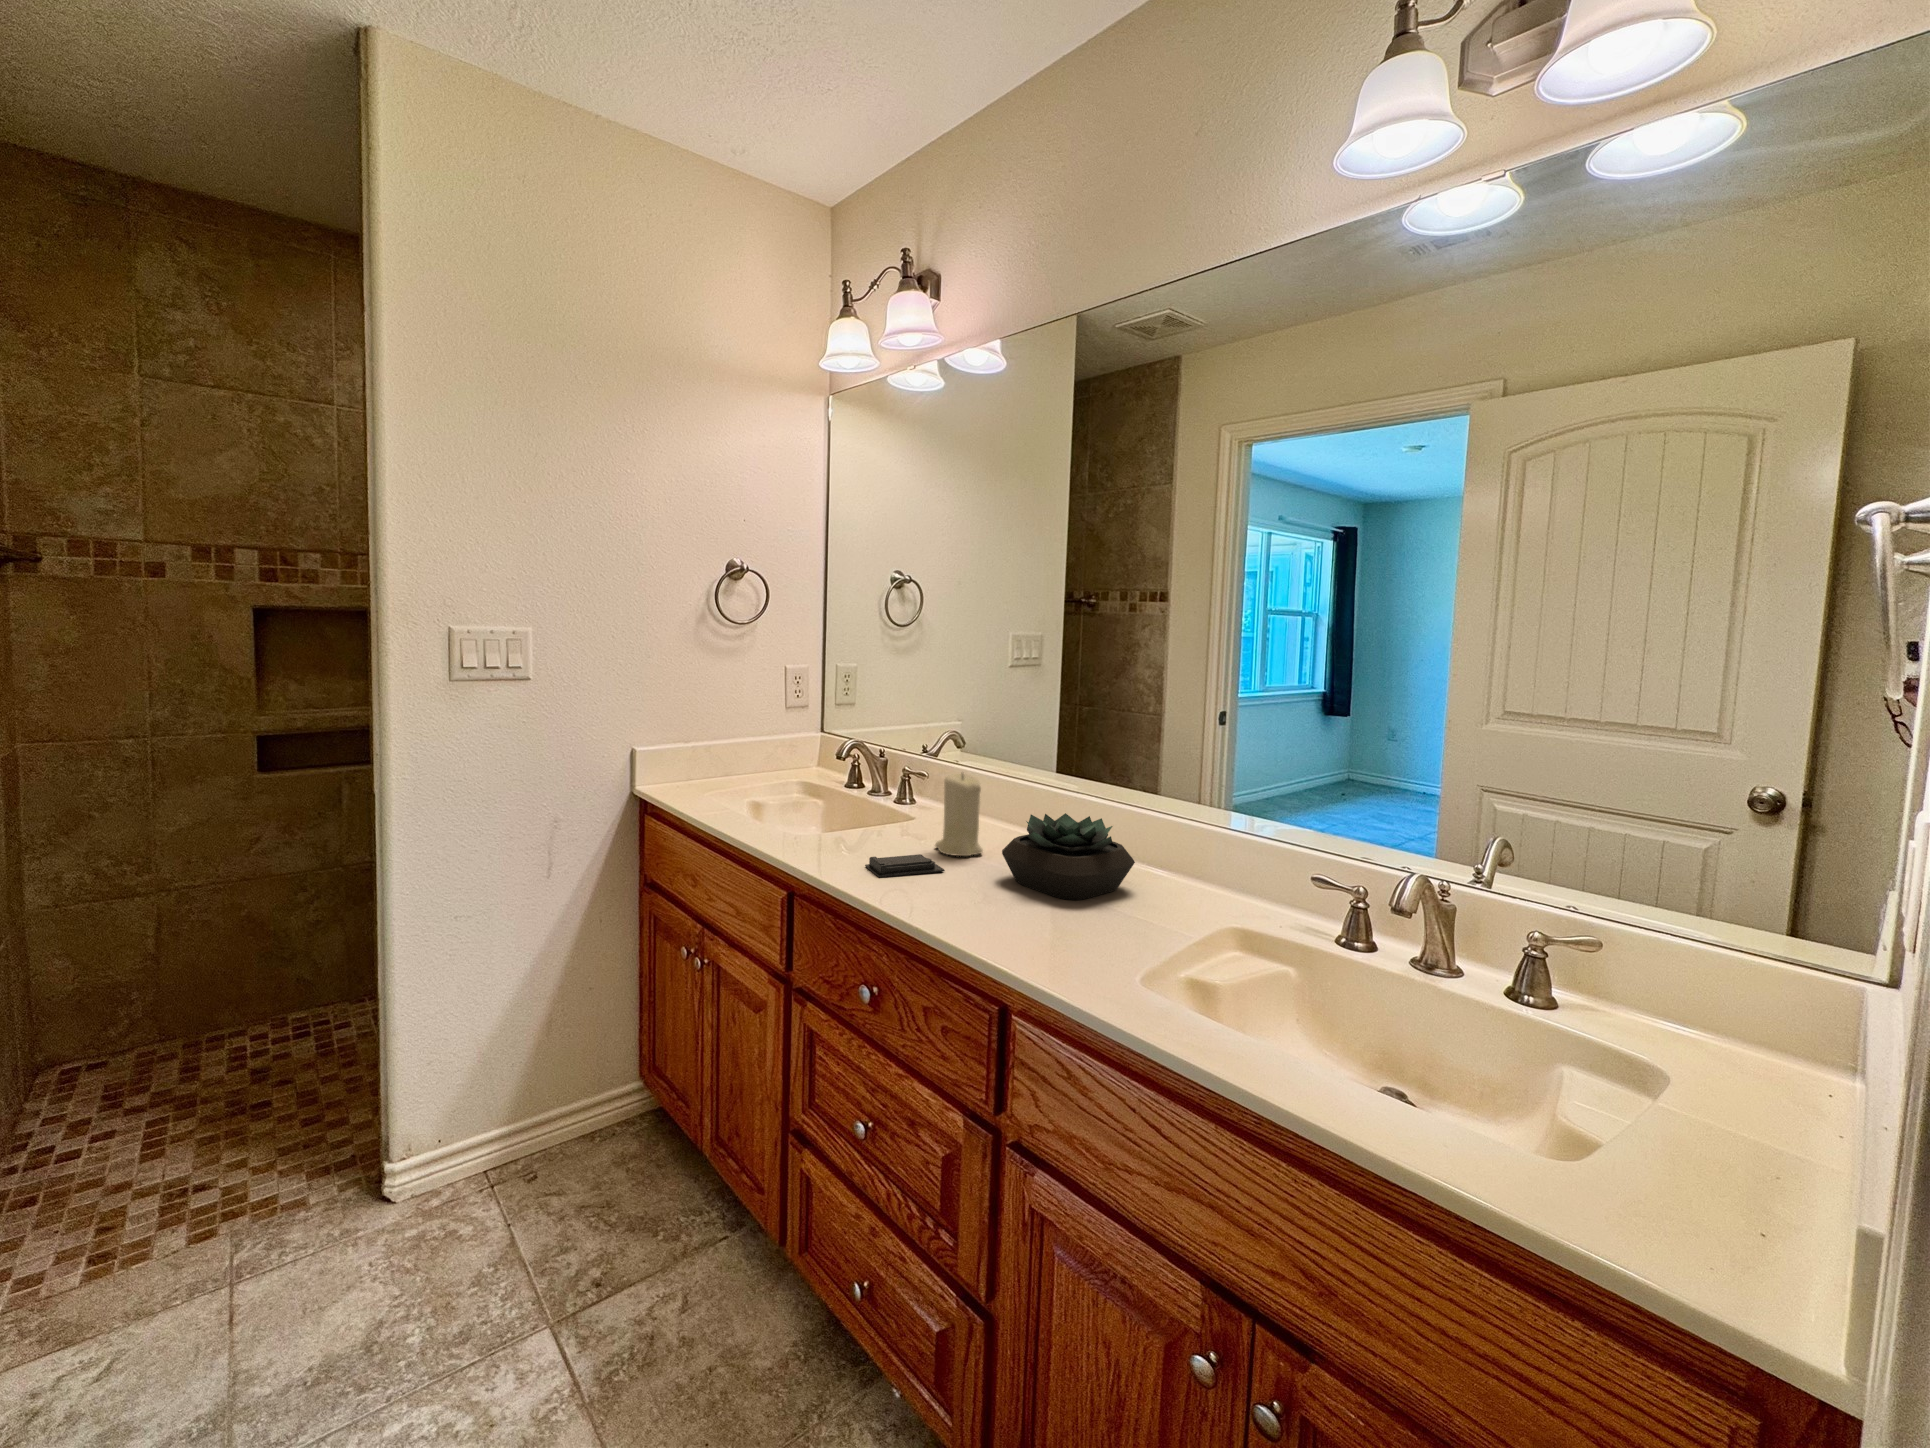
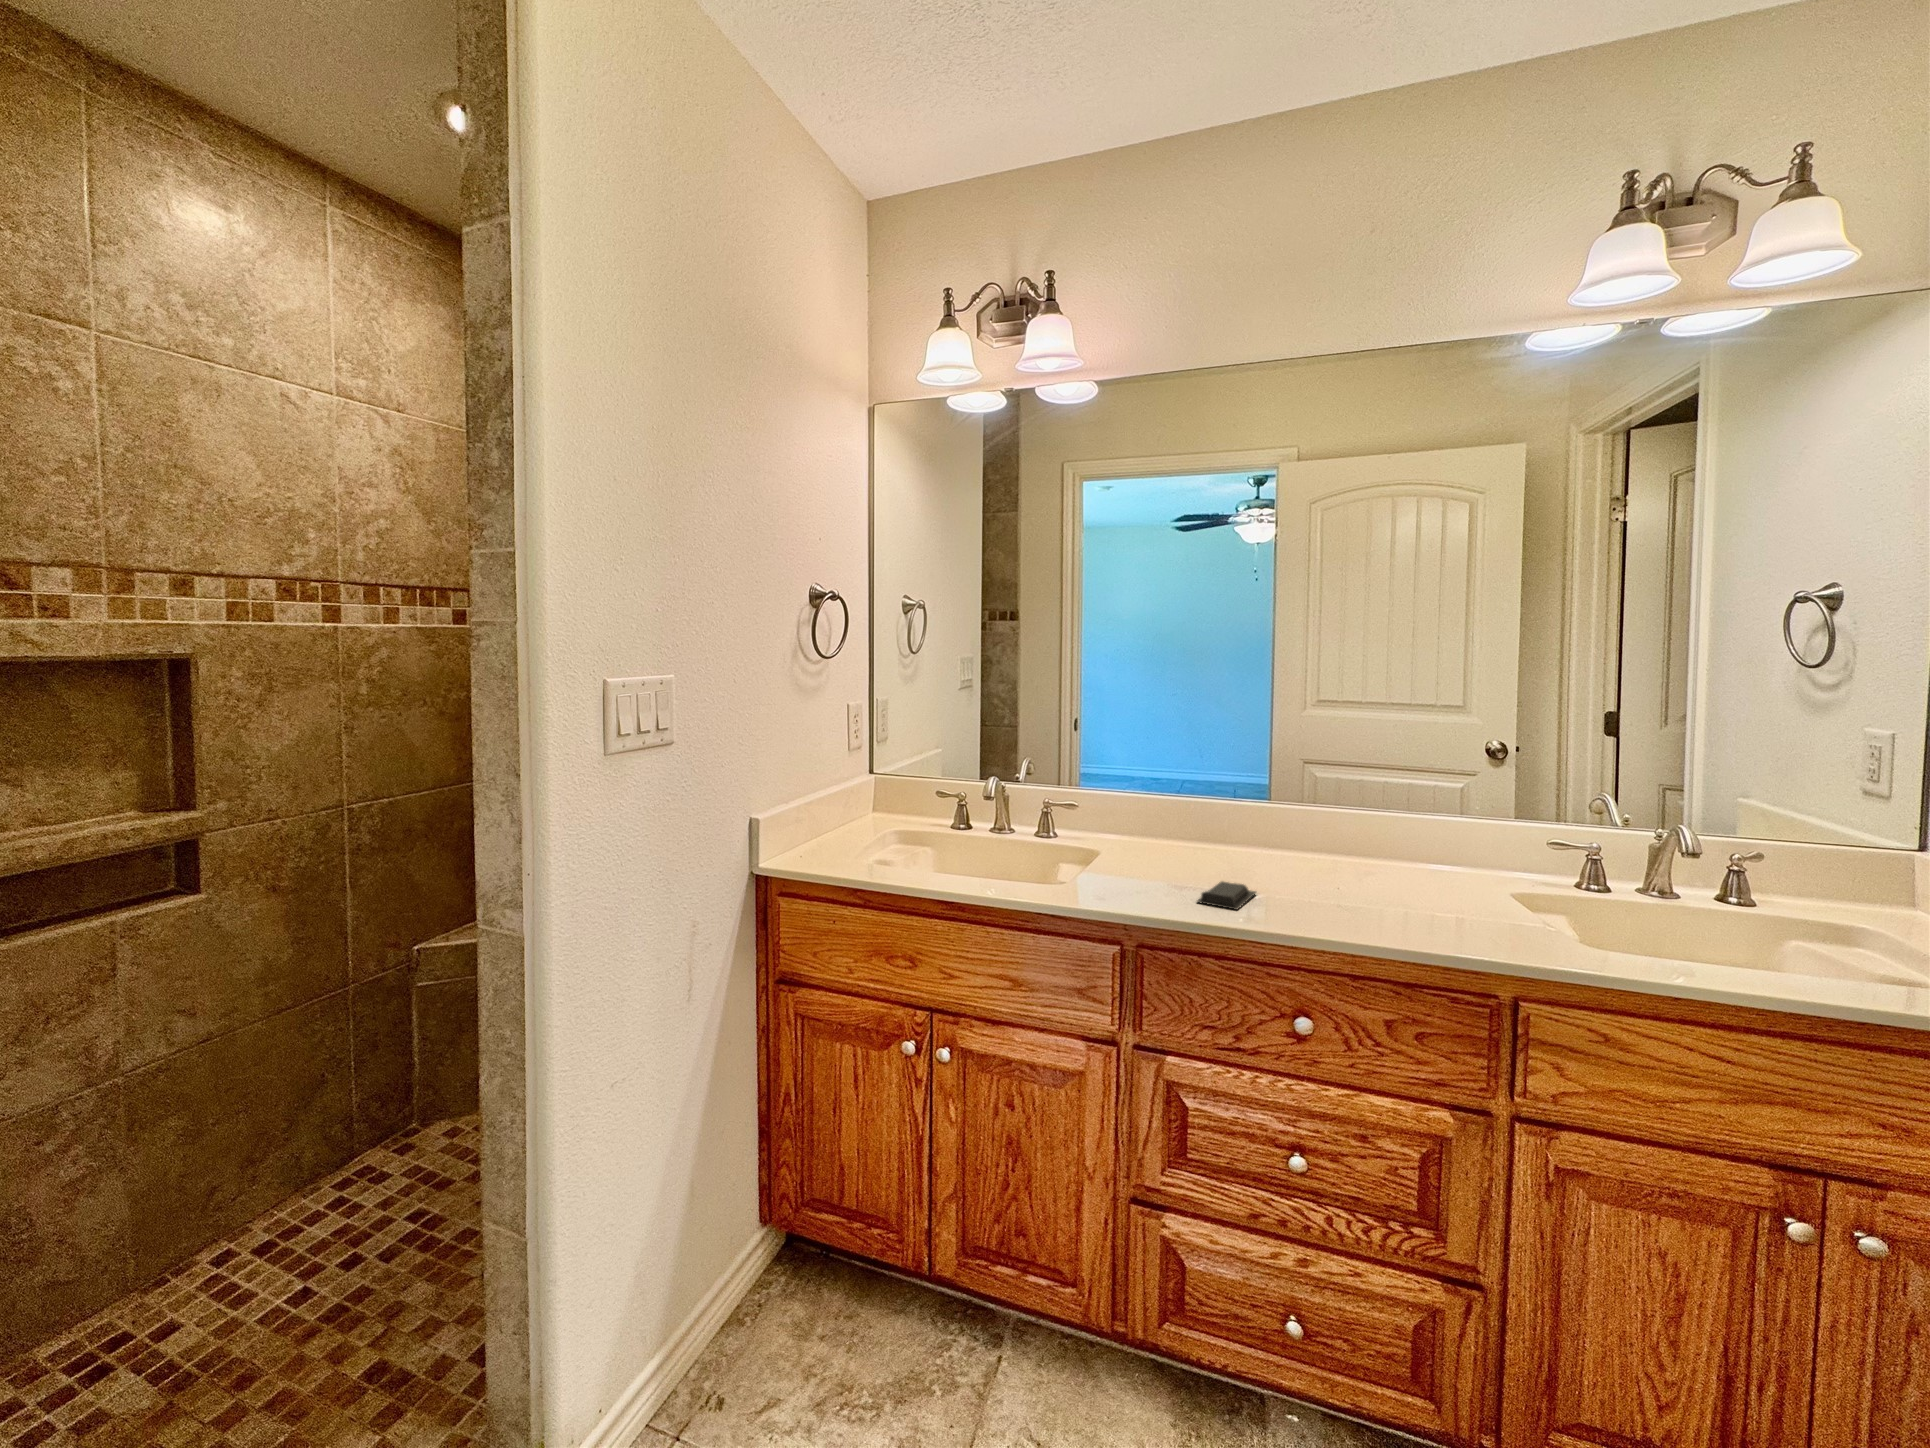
candle: present [935,773,983,856] -> none [1180,796,1231,878]
succulent plant: present [1002,813,1135,900] -> none [1292,820,1409,897]

